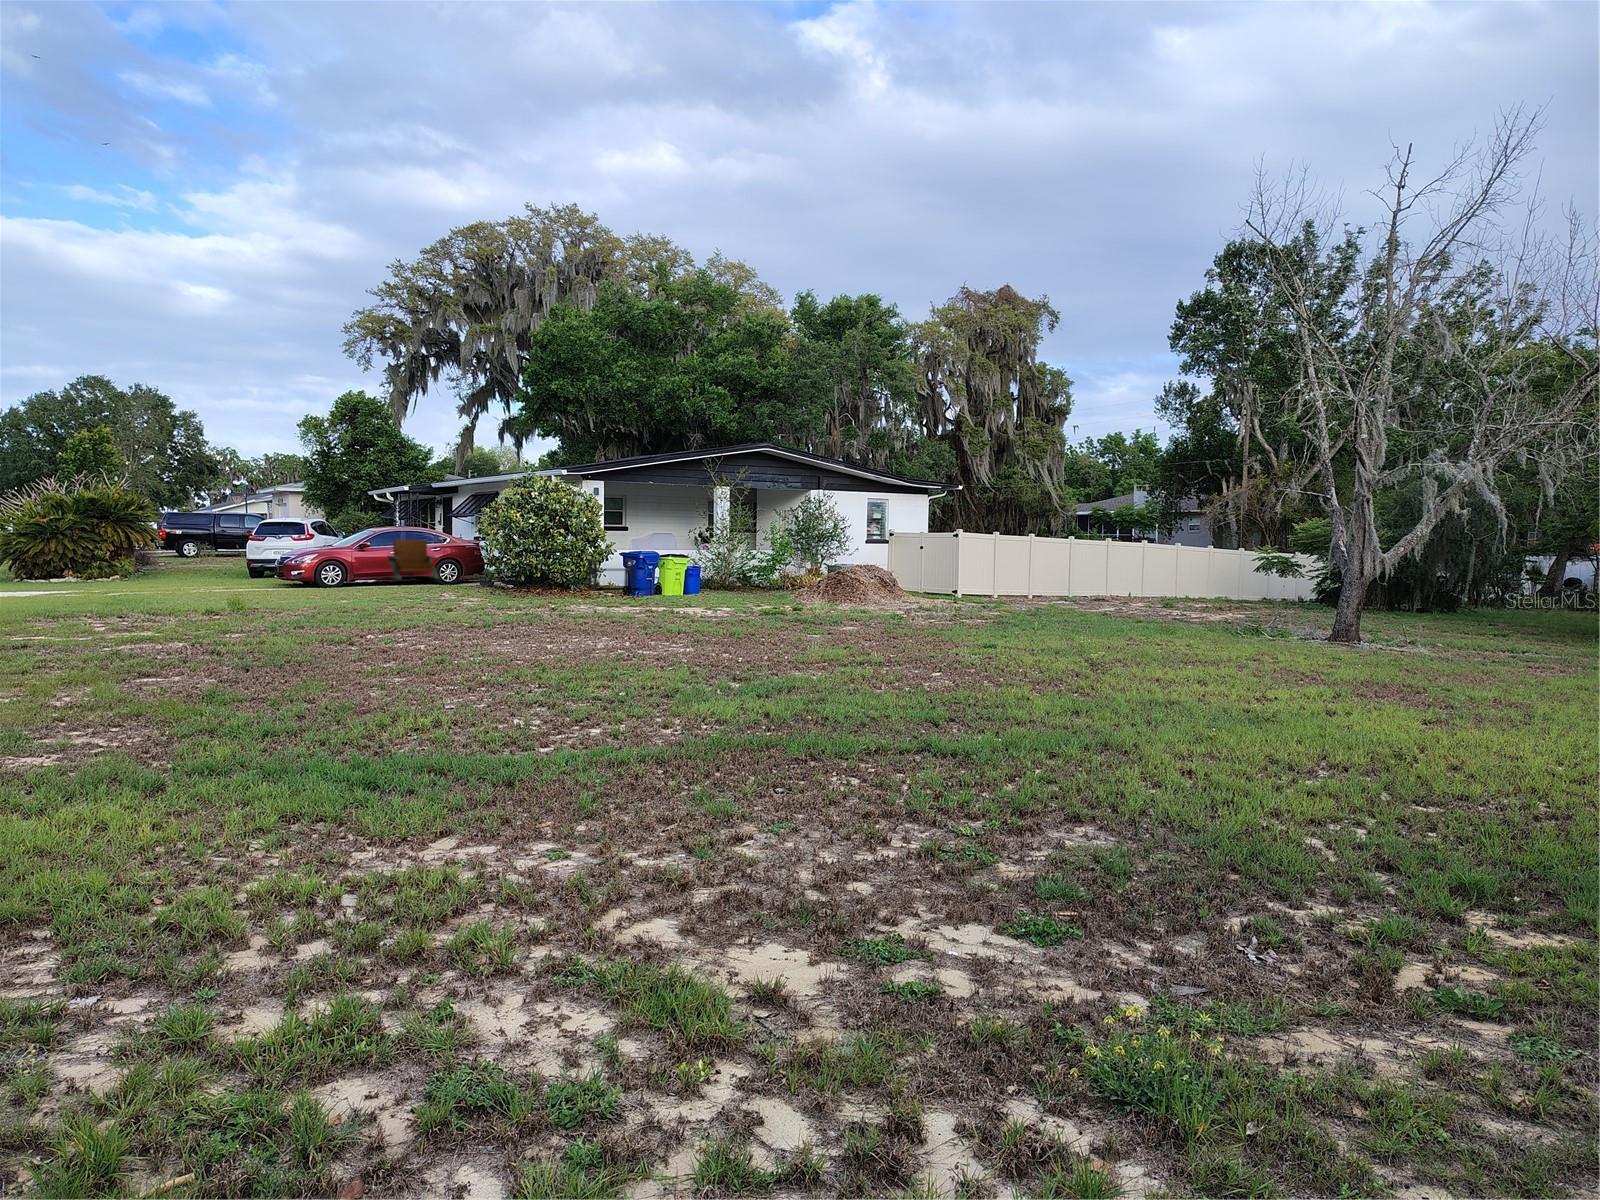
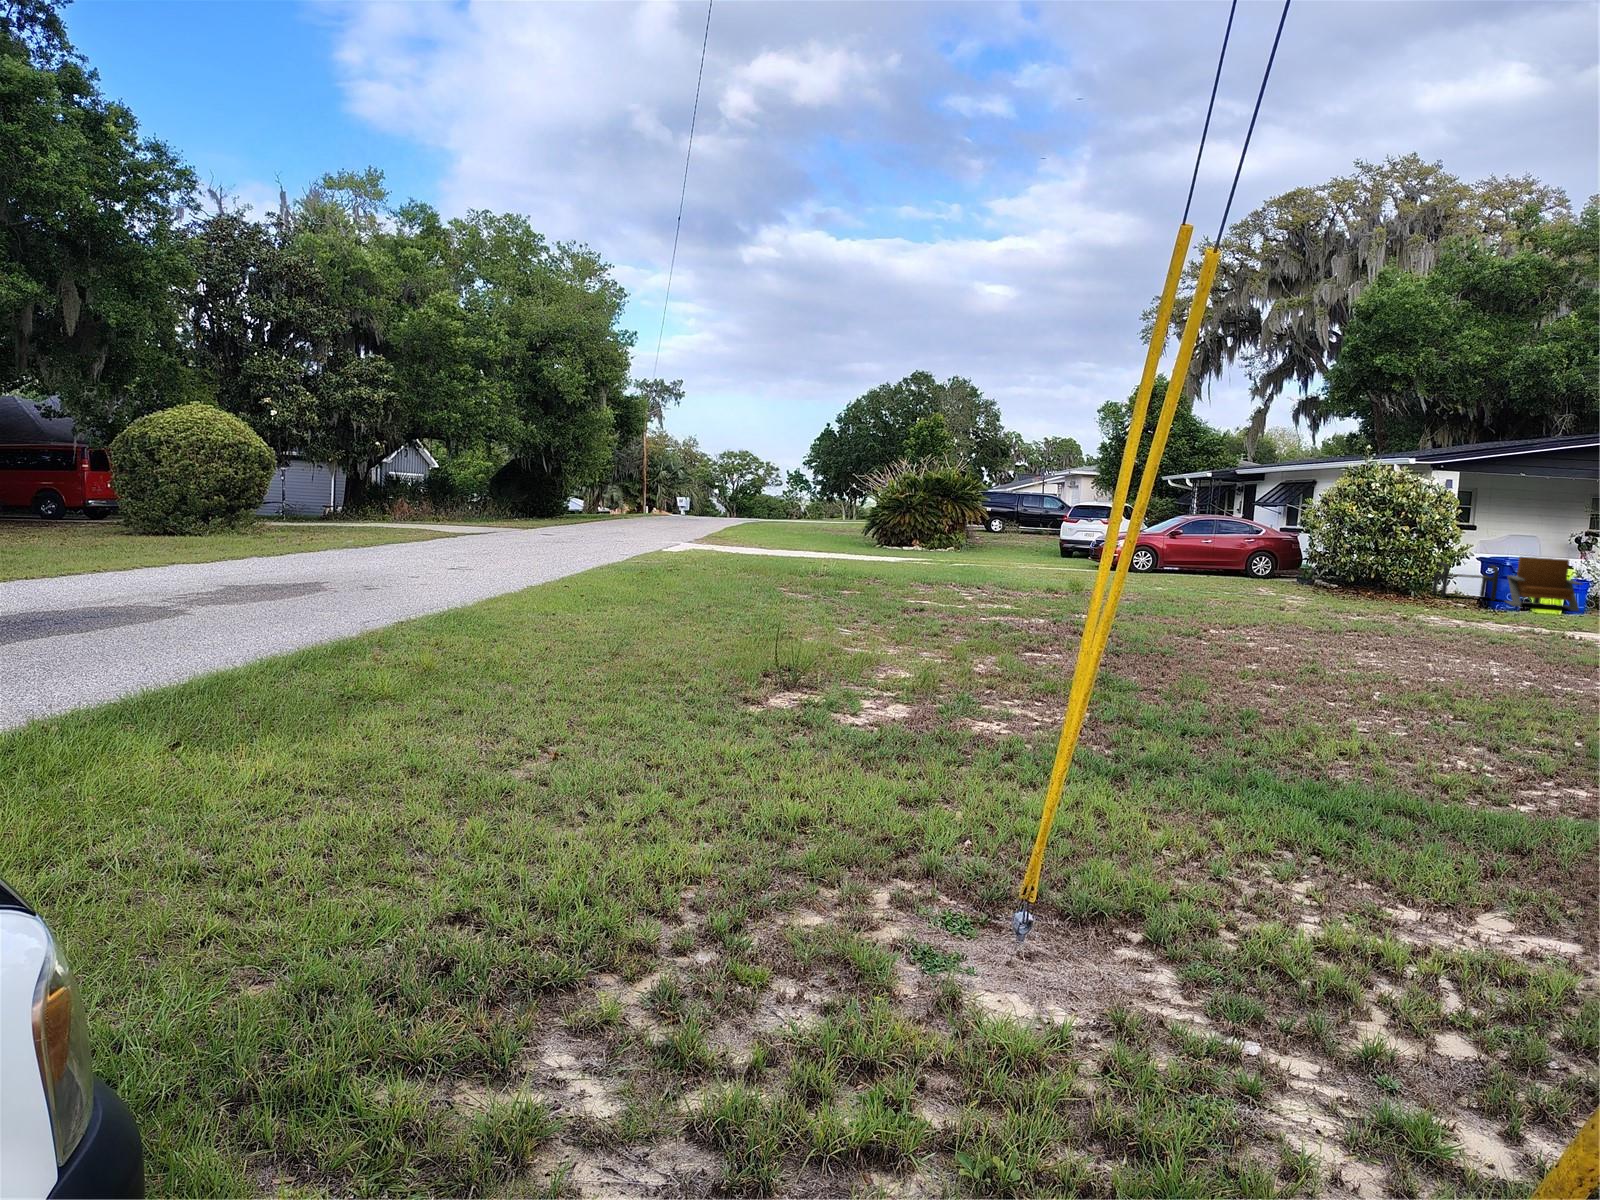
lounge chair: present [387,540,439,579] -> present [1505,557,1582,611]

